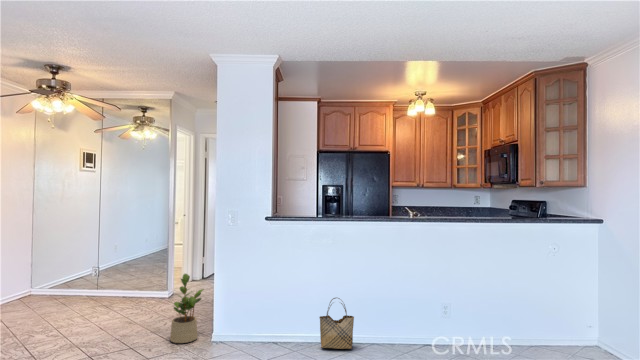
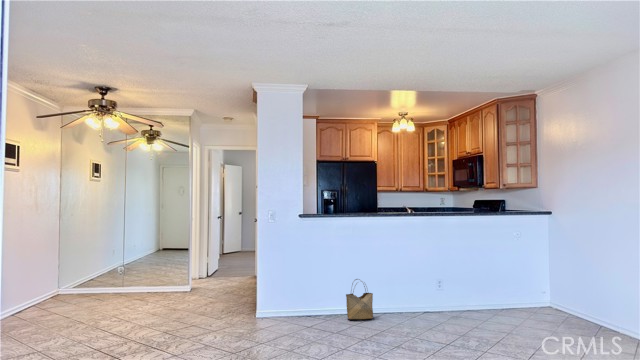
potted plant: present [170,274,203,343] -> none [220,265,245,323]

